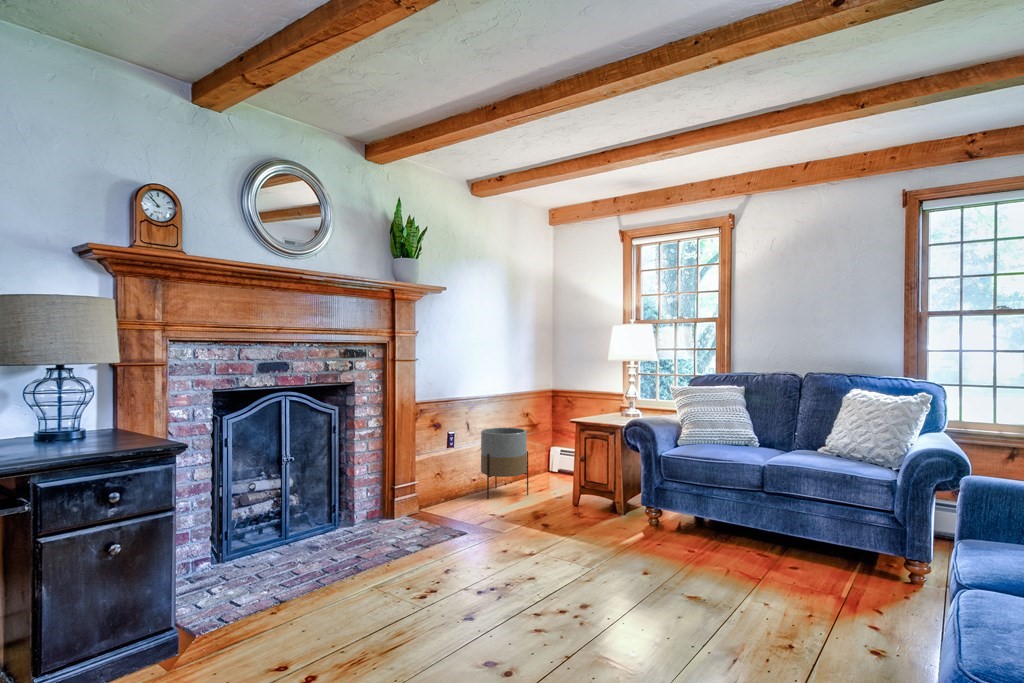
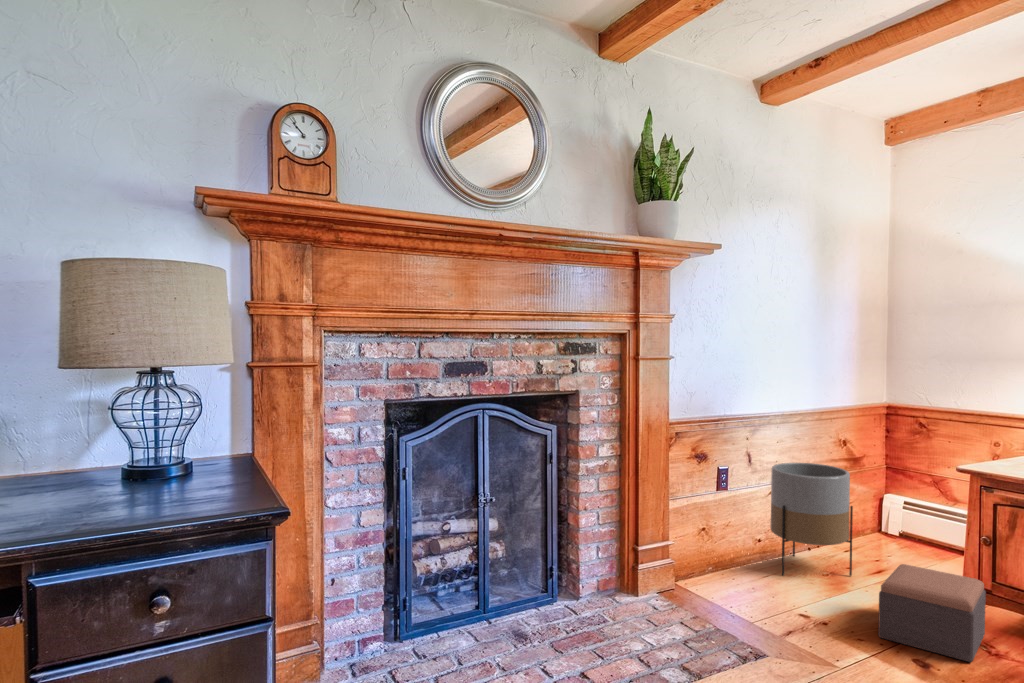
footstool: none [537,480,593,527] -> present [878,564,986,662]

